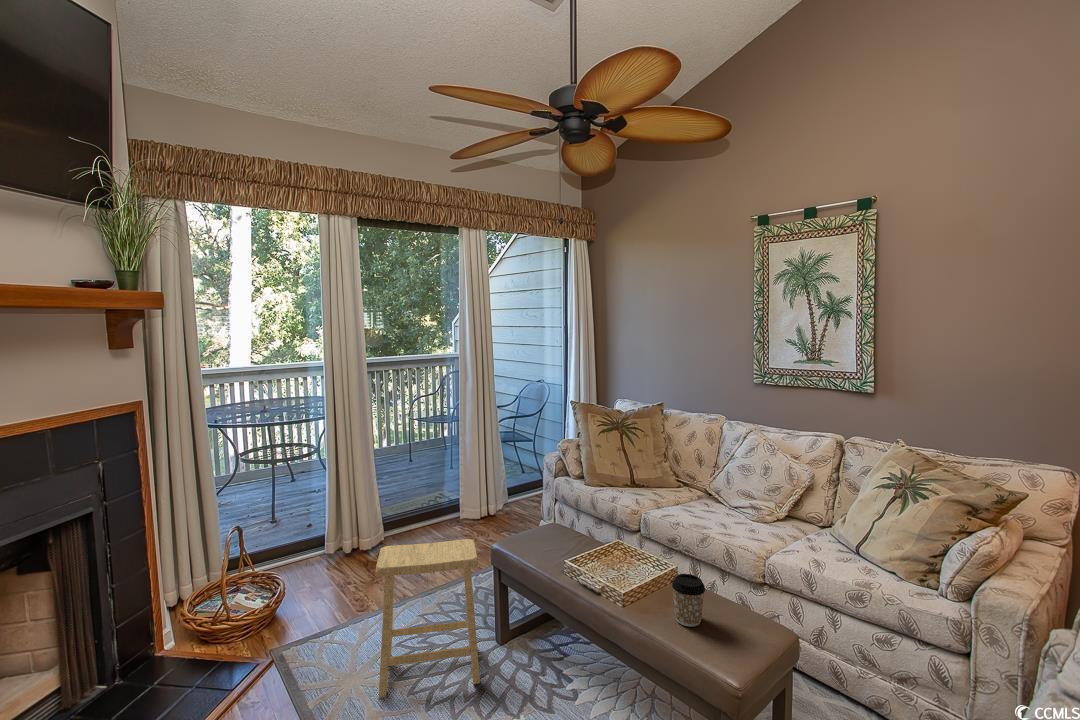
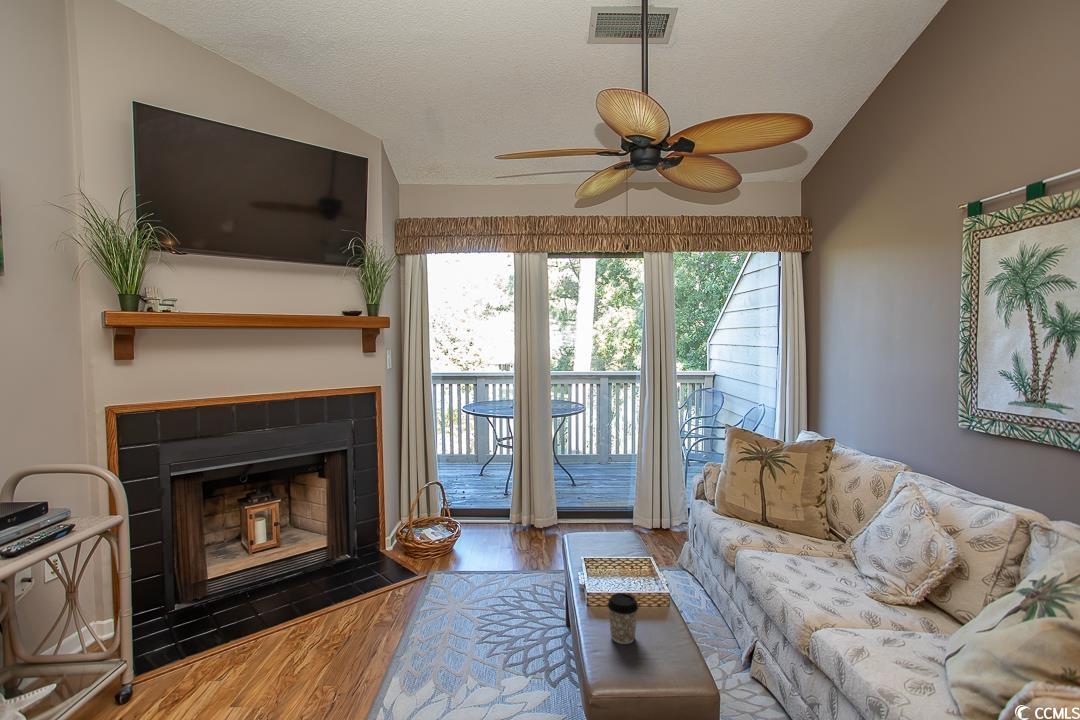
footstool: present [376,539,480,698] -> none [462,517,549,644]

